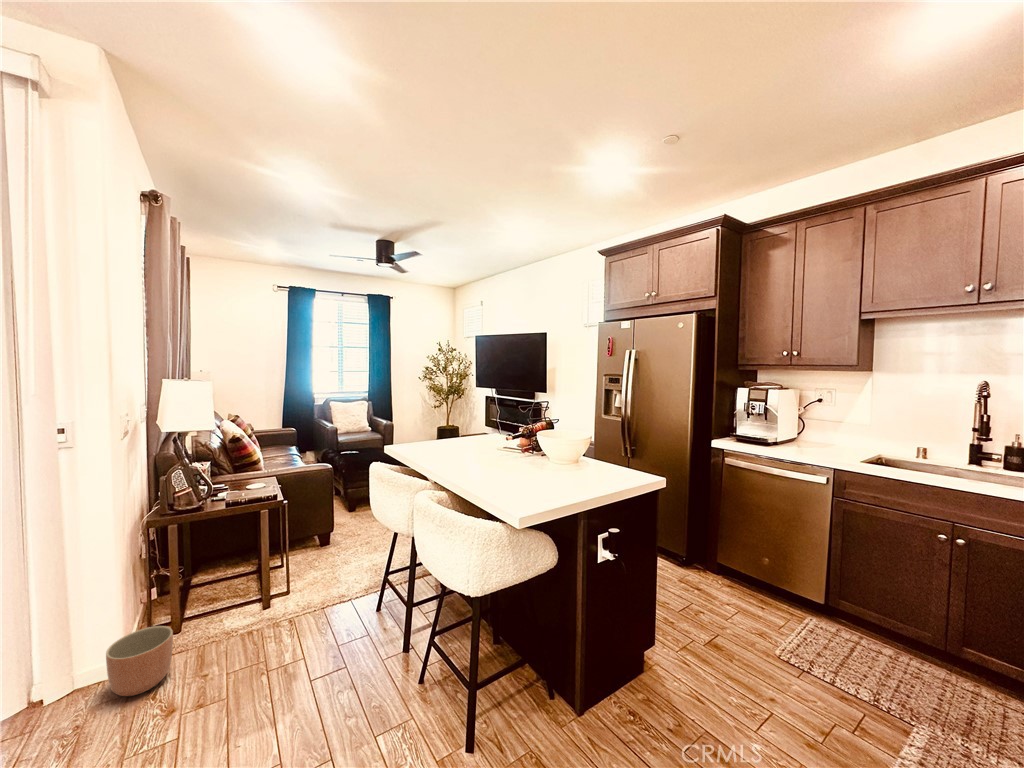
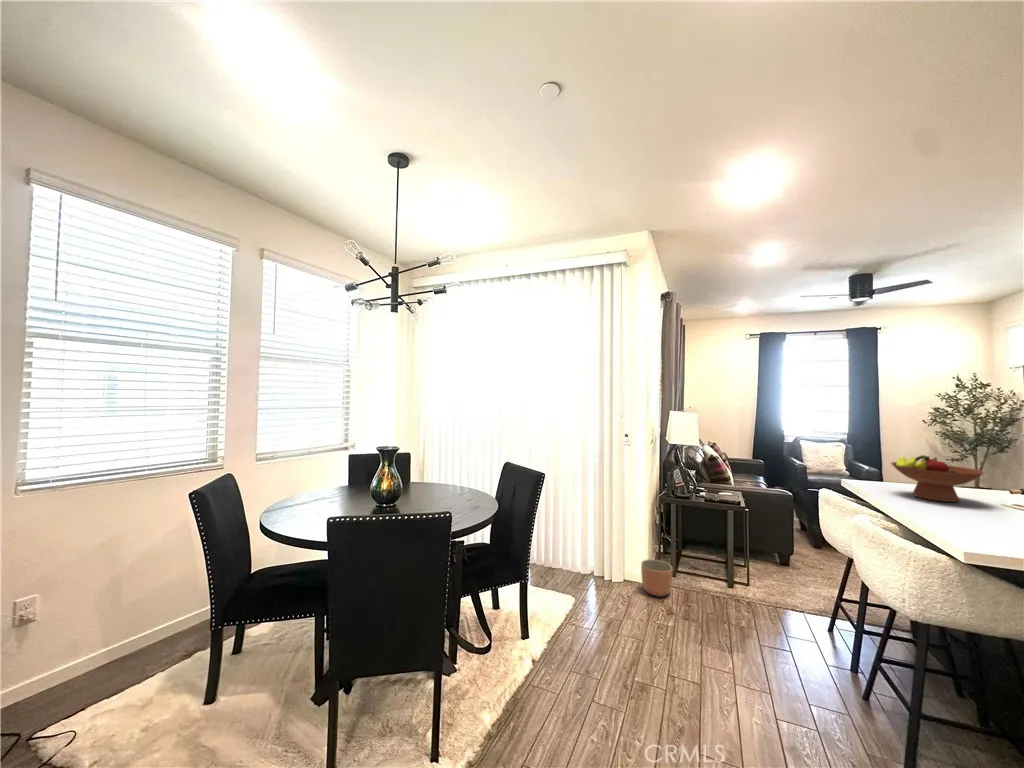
fruit bowl: none [430,414,491,456] -> present [891,455,984,502]

